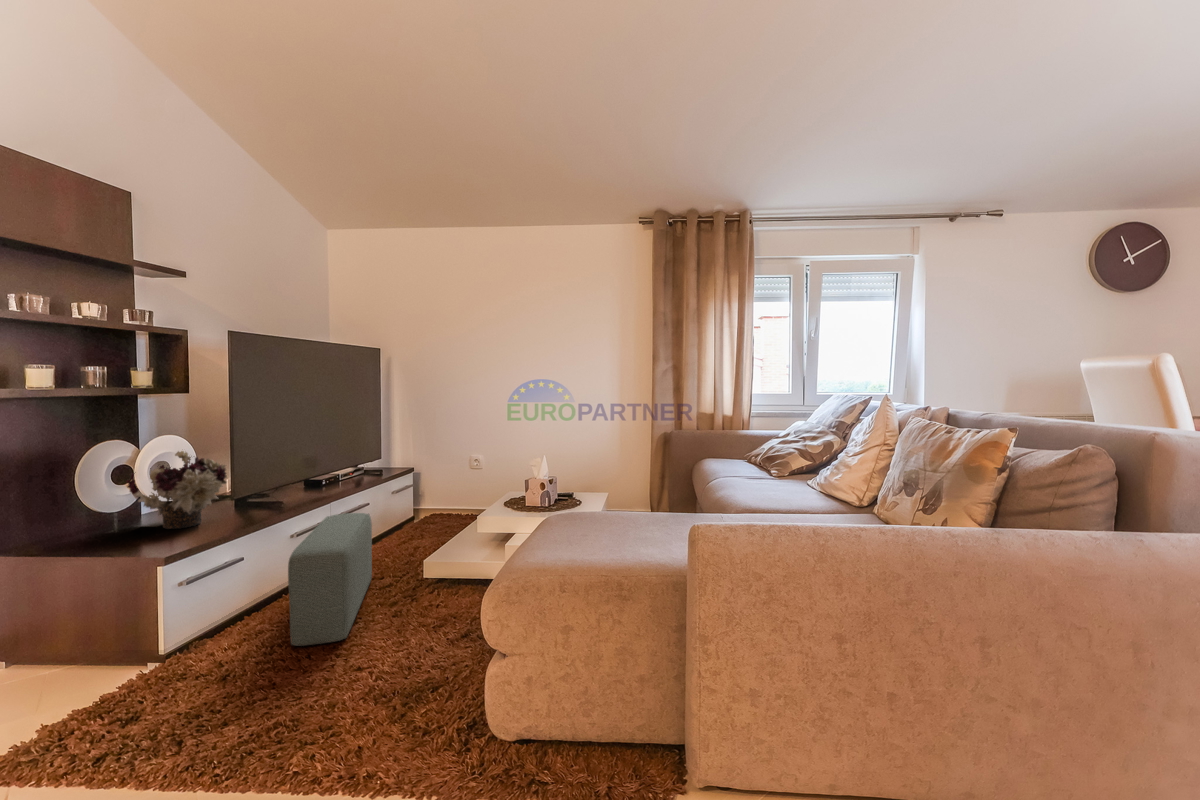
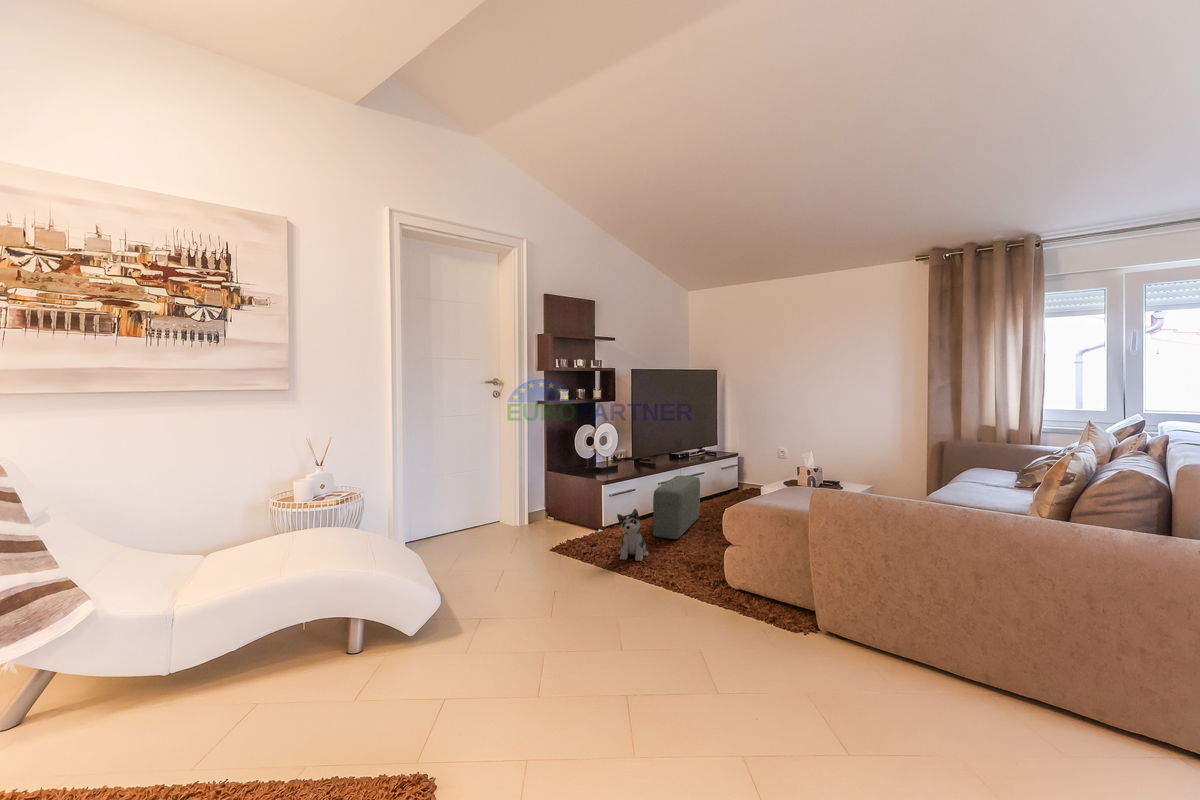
flower arrangement: present [127,451,227,529] -> none [591,431,630,471]
plush toy: none [199,611,288,746] -> present [617,509,648,561]

